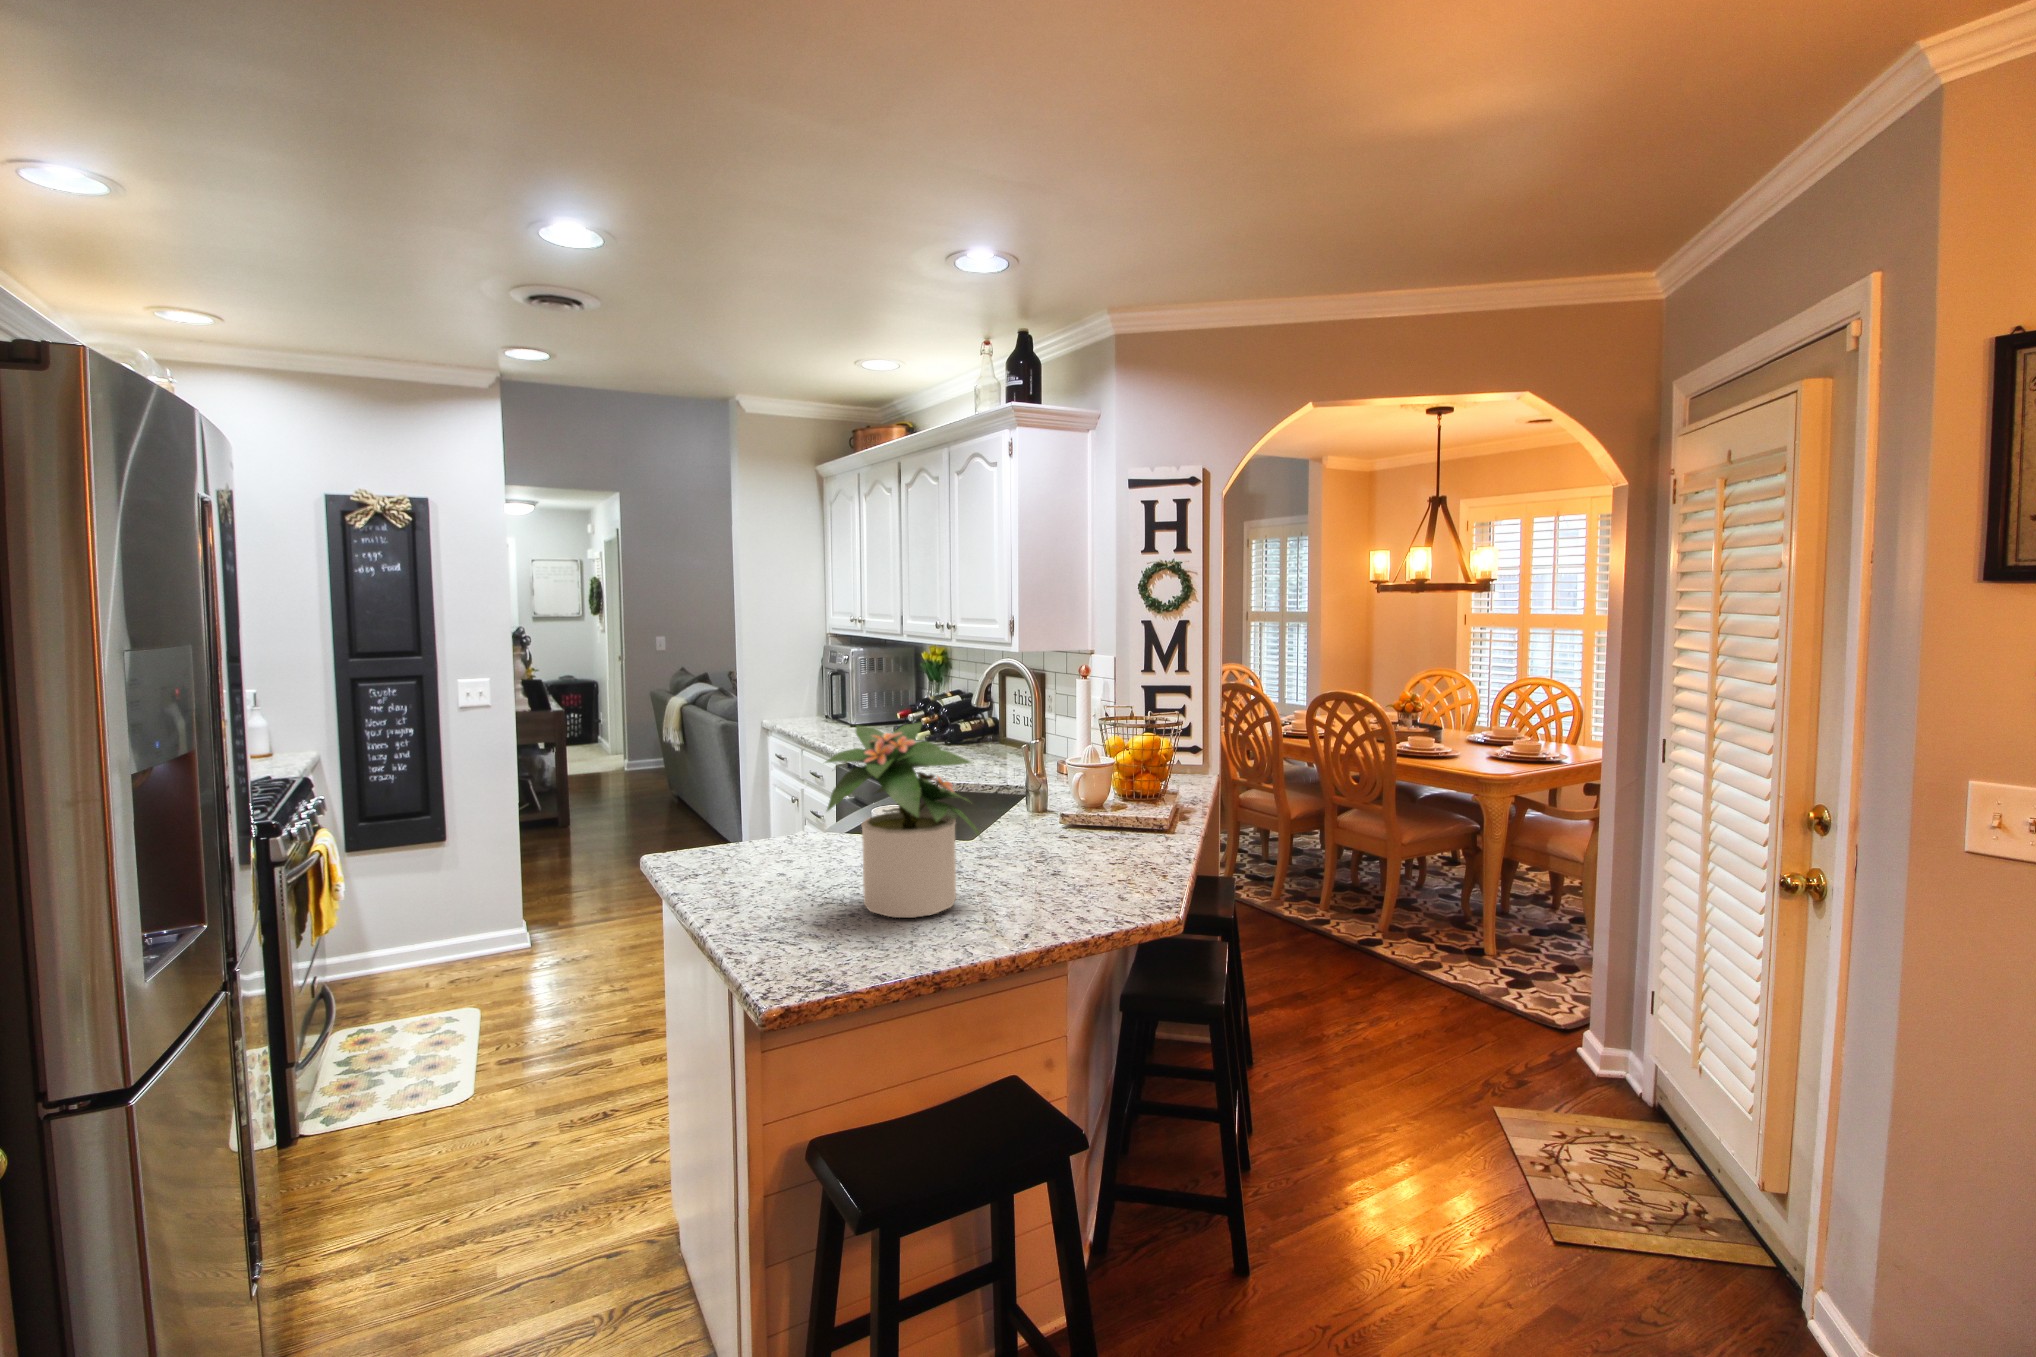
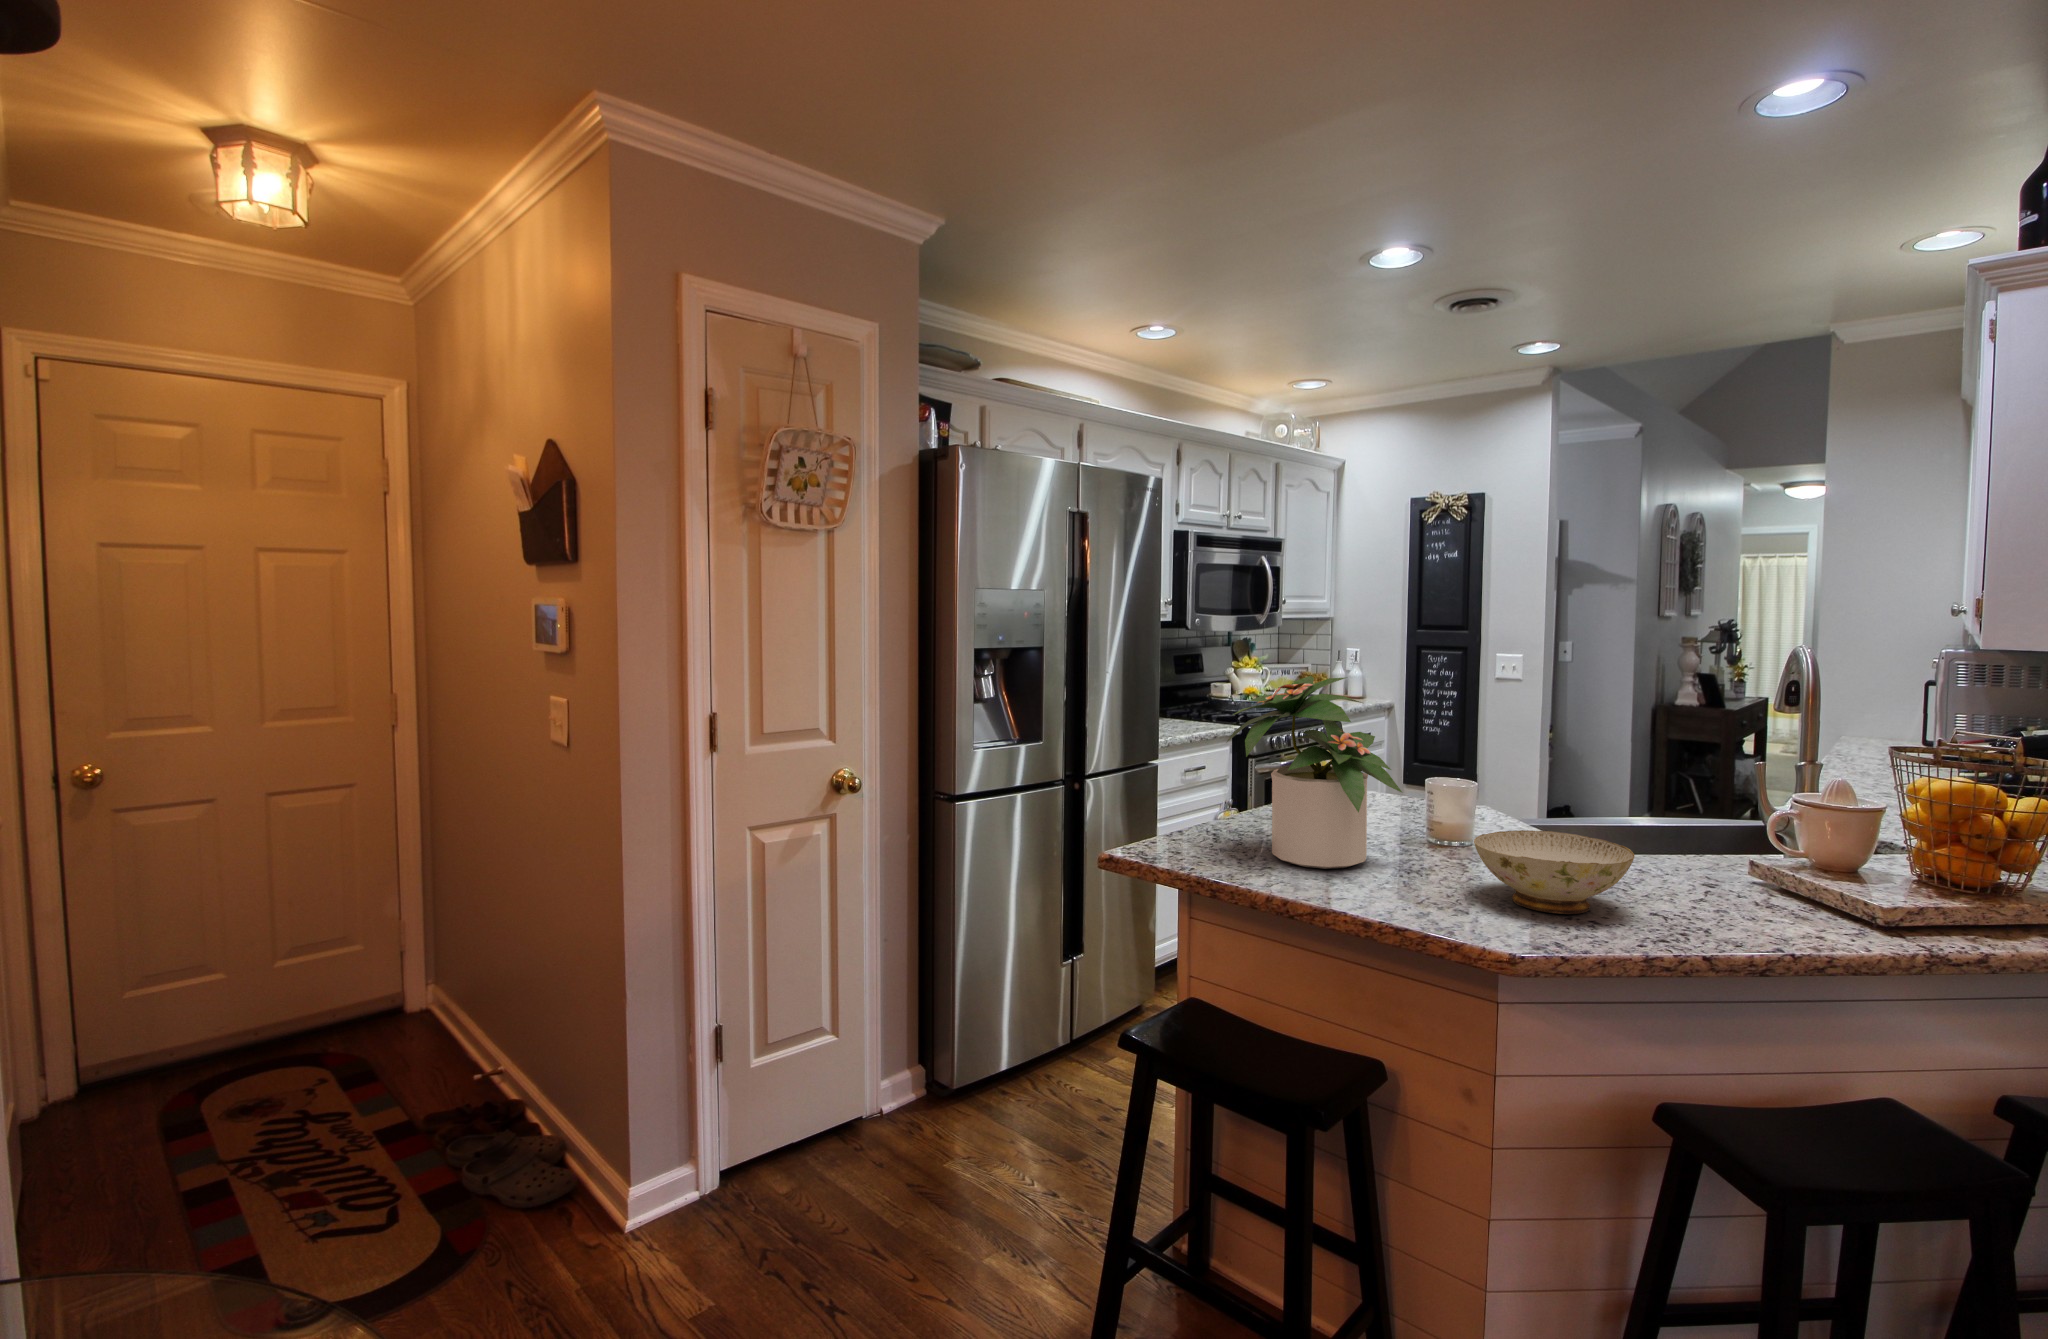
ceramic bowl: none [1024,819,1130,882] -> present [1474,830,1635,914]

